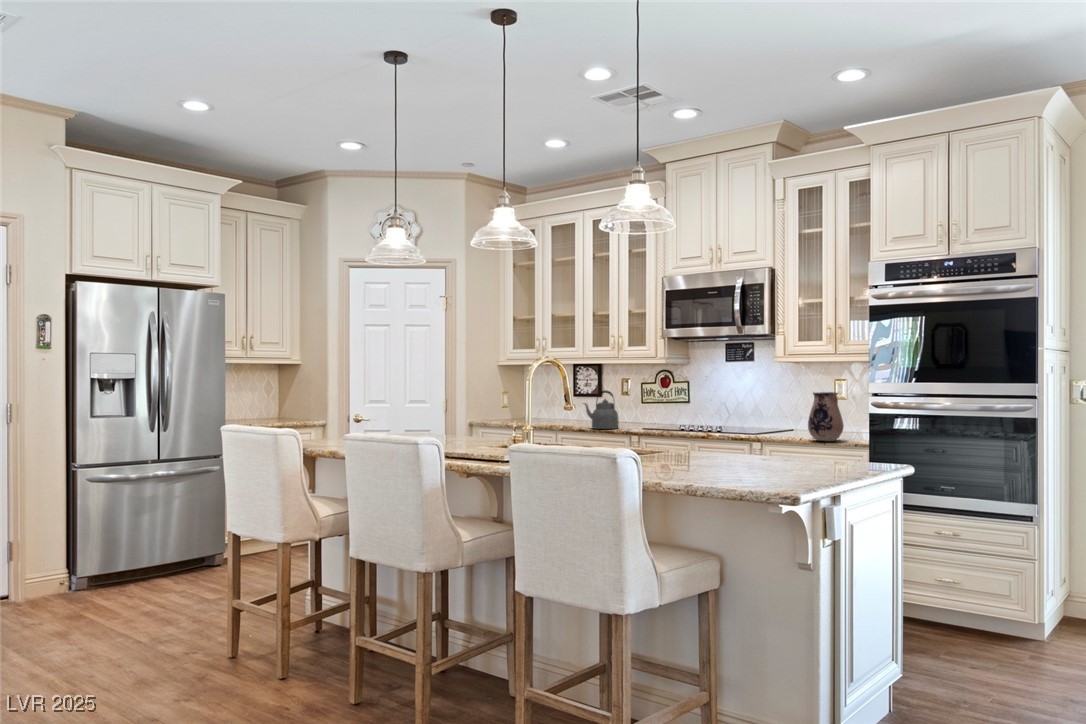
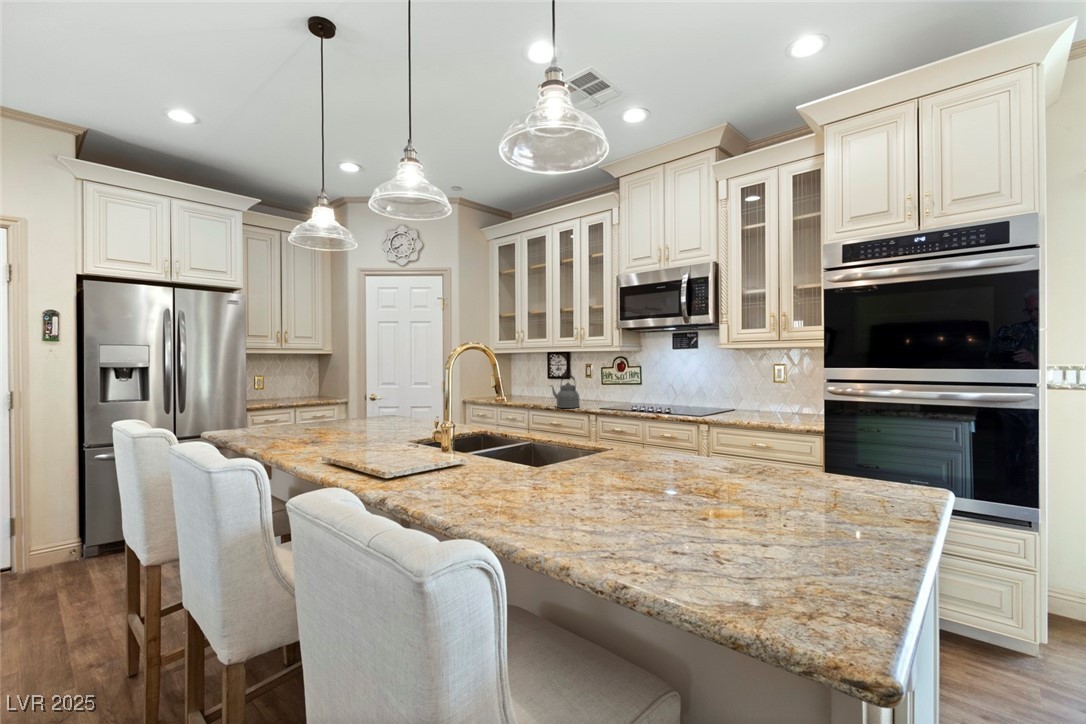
ceramic pitcher: present [808,392,844,441] -> none [757,377,793,426]

